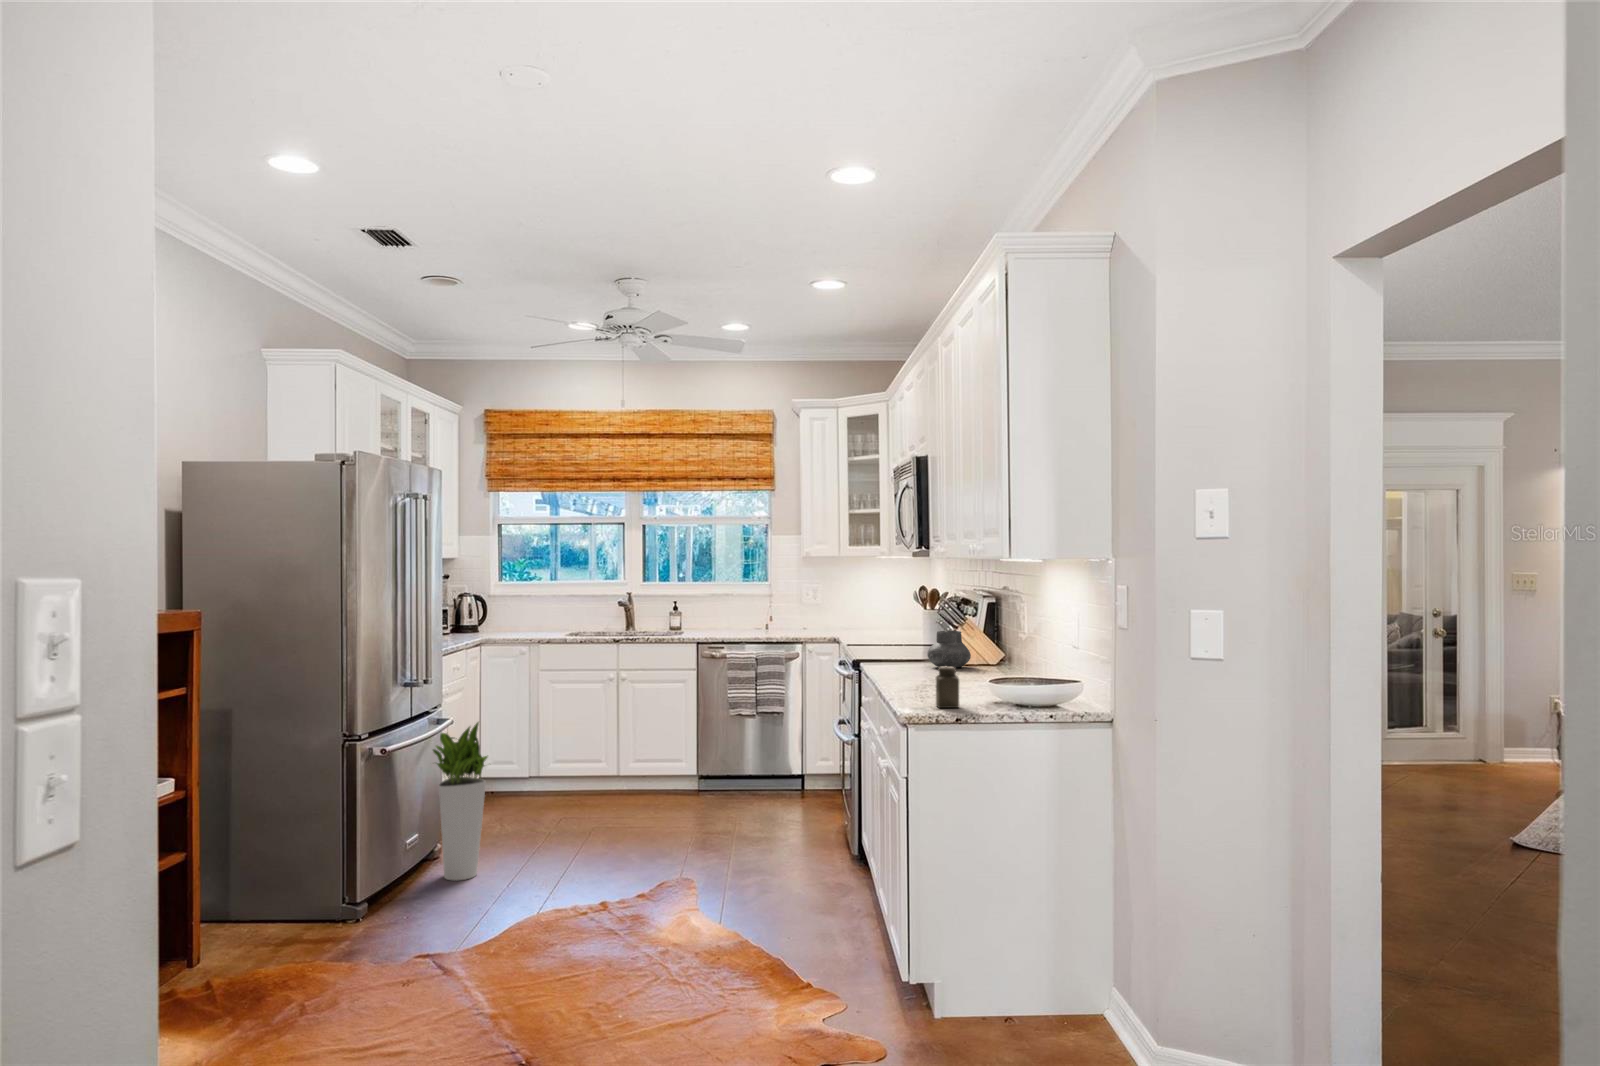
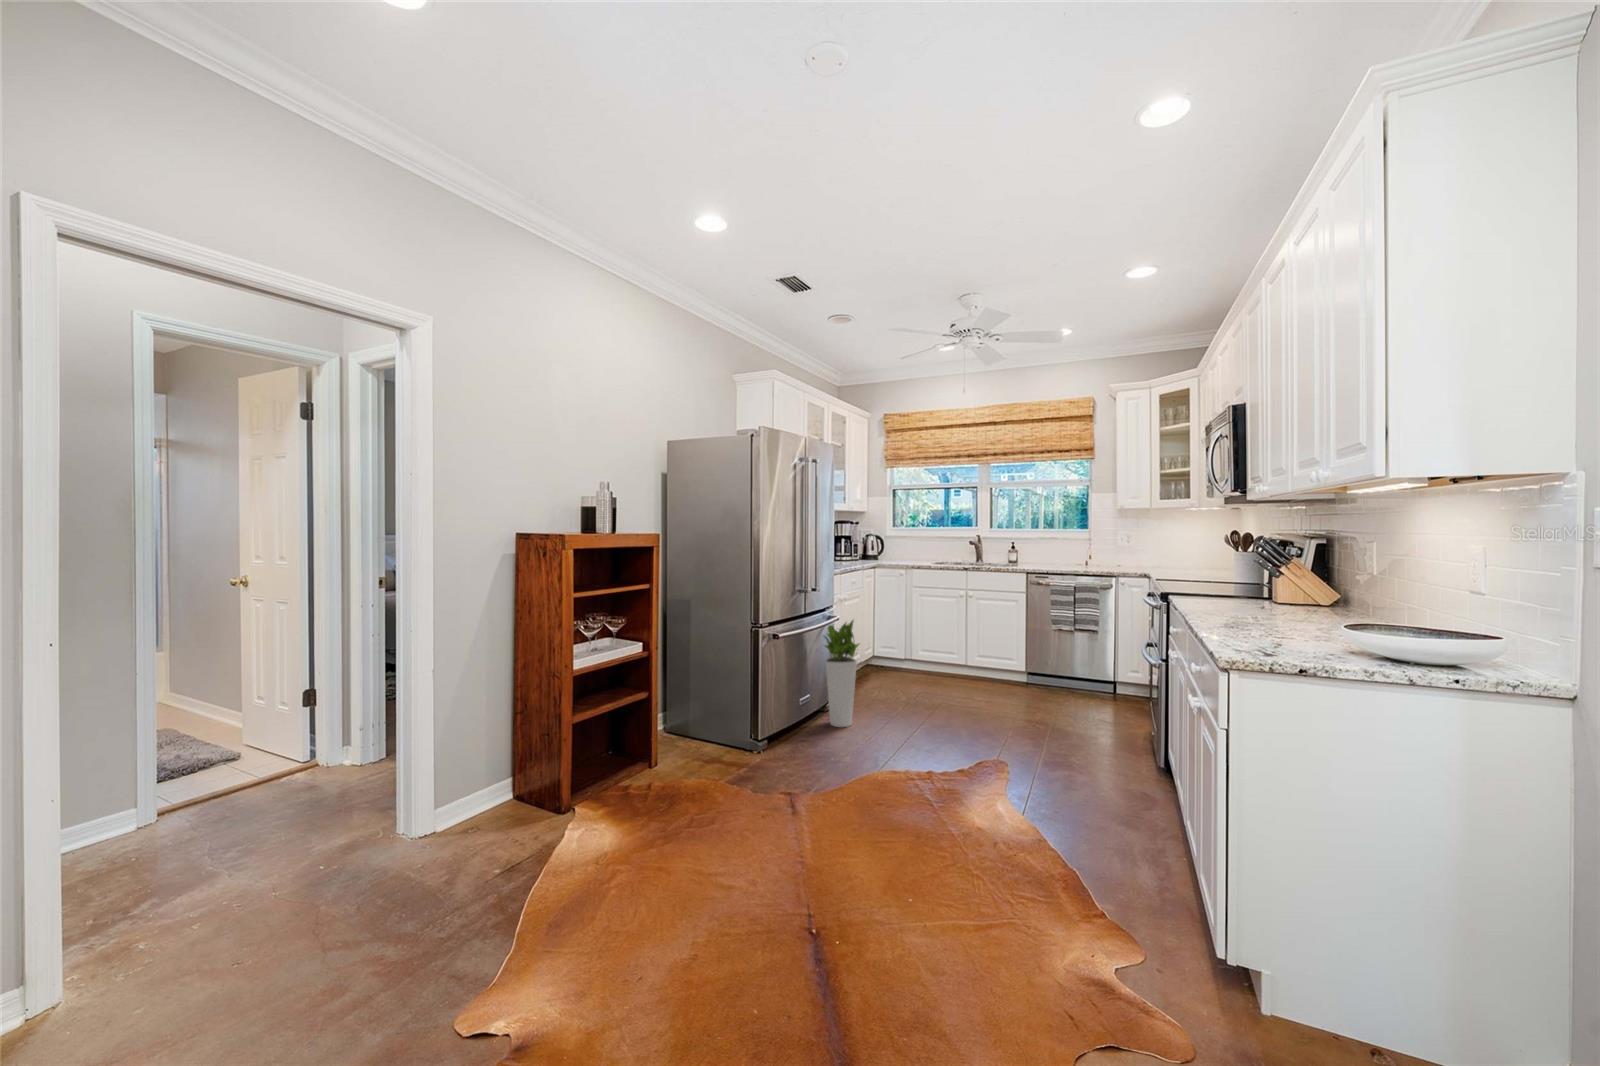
vase: present [928,631,971,667] -> none [1244,570,1298,606]
salt shaker: present [936,667,959,708] -> none [1265,606,1301,656]

